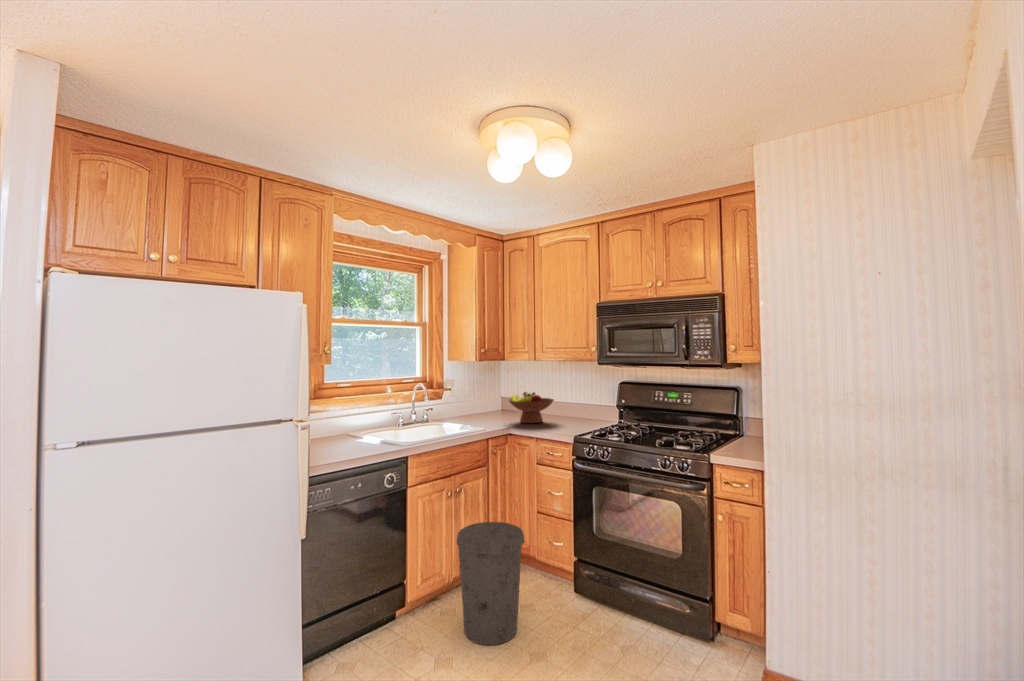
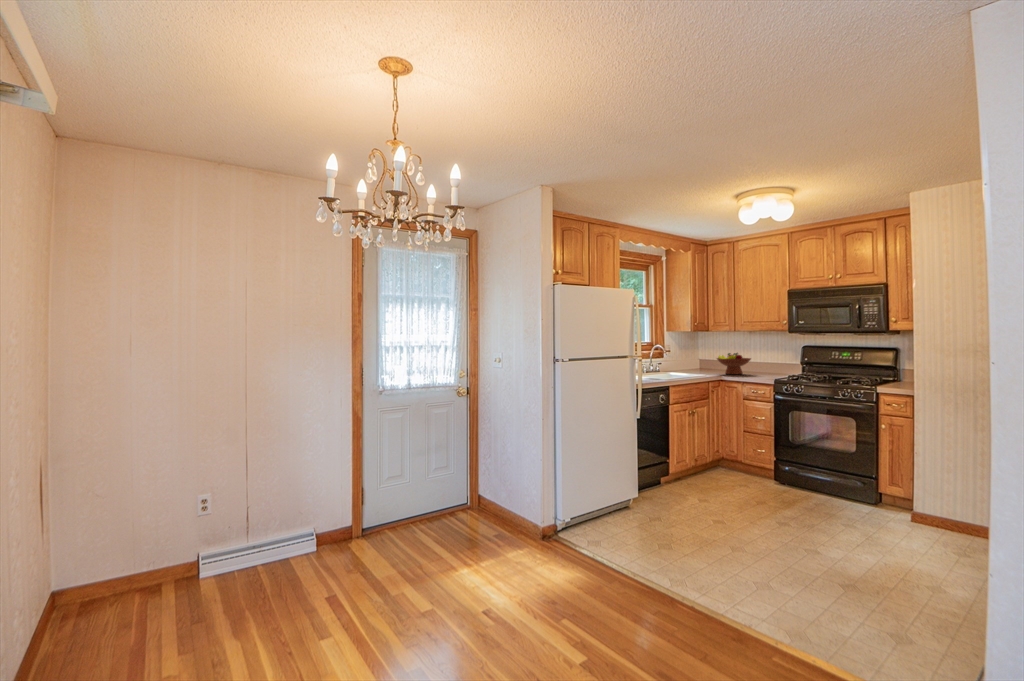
trash can: present [457,522,524,645] -> none [703,430,747,496]

